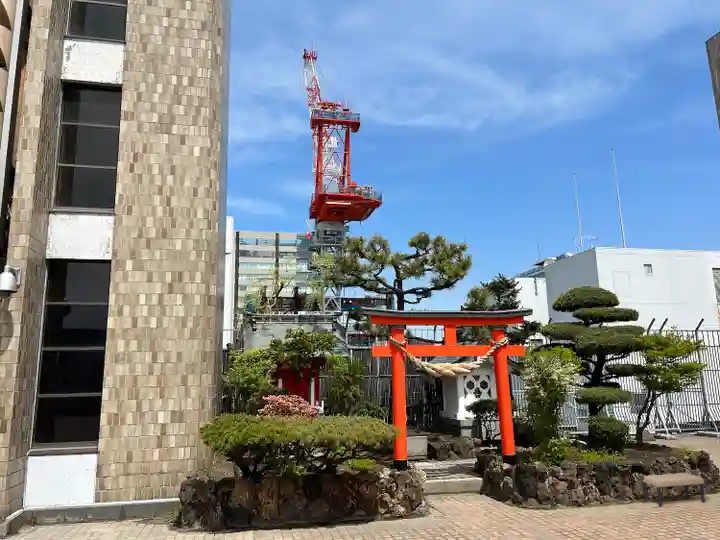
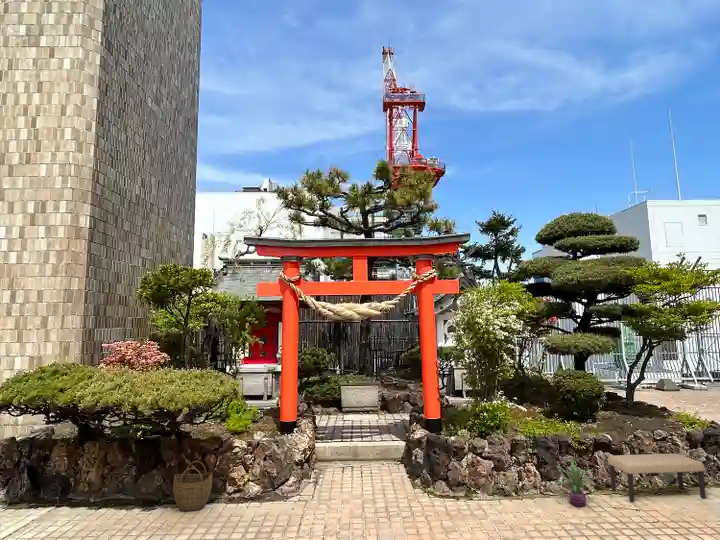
decorative plant: none [610,478,643,511] -> present [555,458,596,507]
woven basket: none [351,490,378,528] -> present [173,461,212,511]

